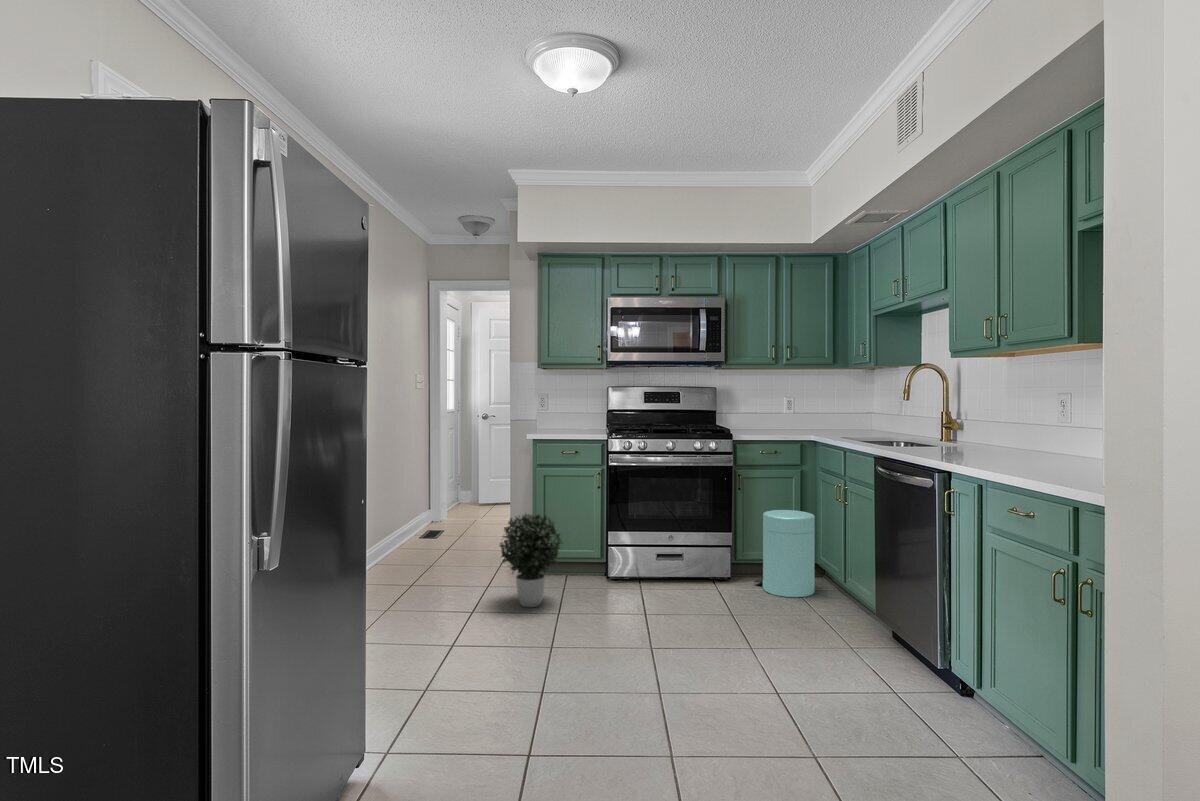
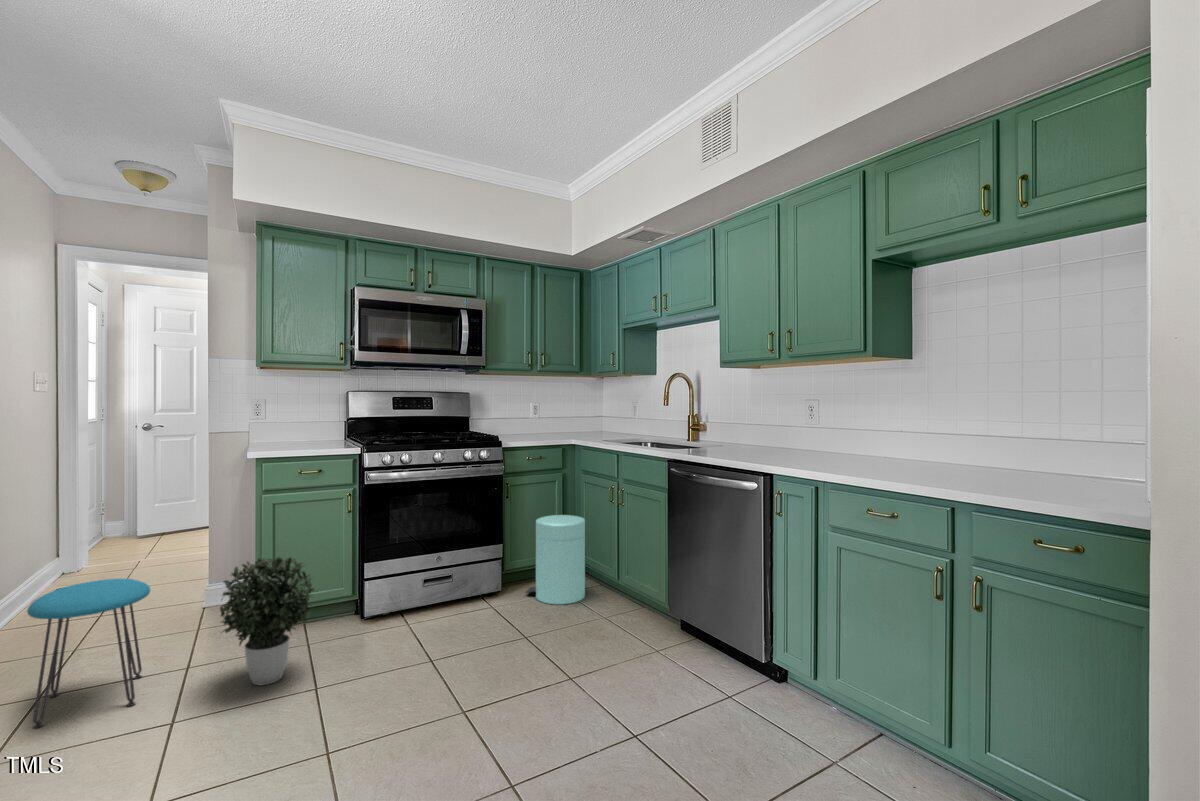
stool: none [401,518,464,604] -> present [27,578,150,728]

